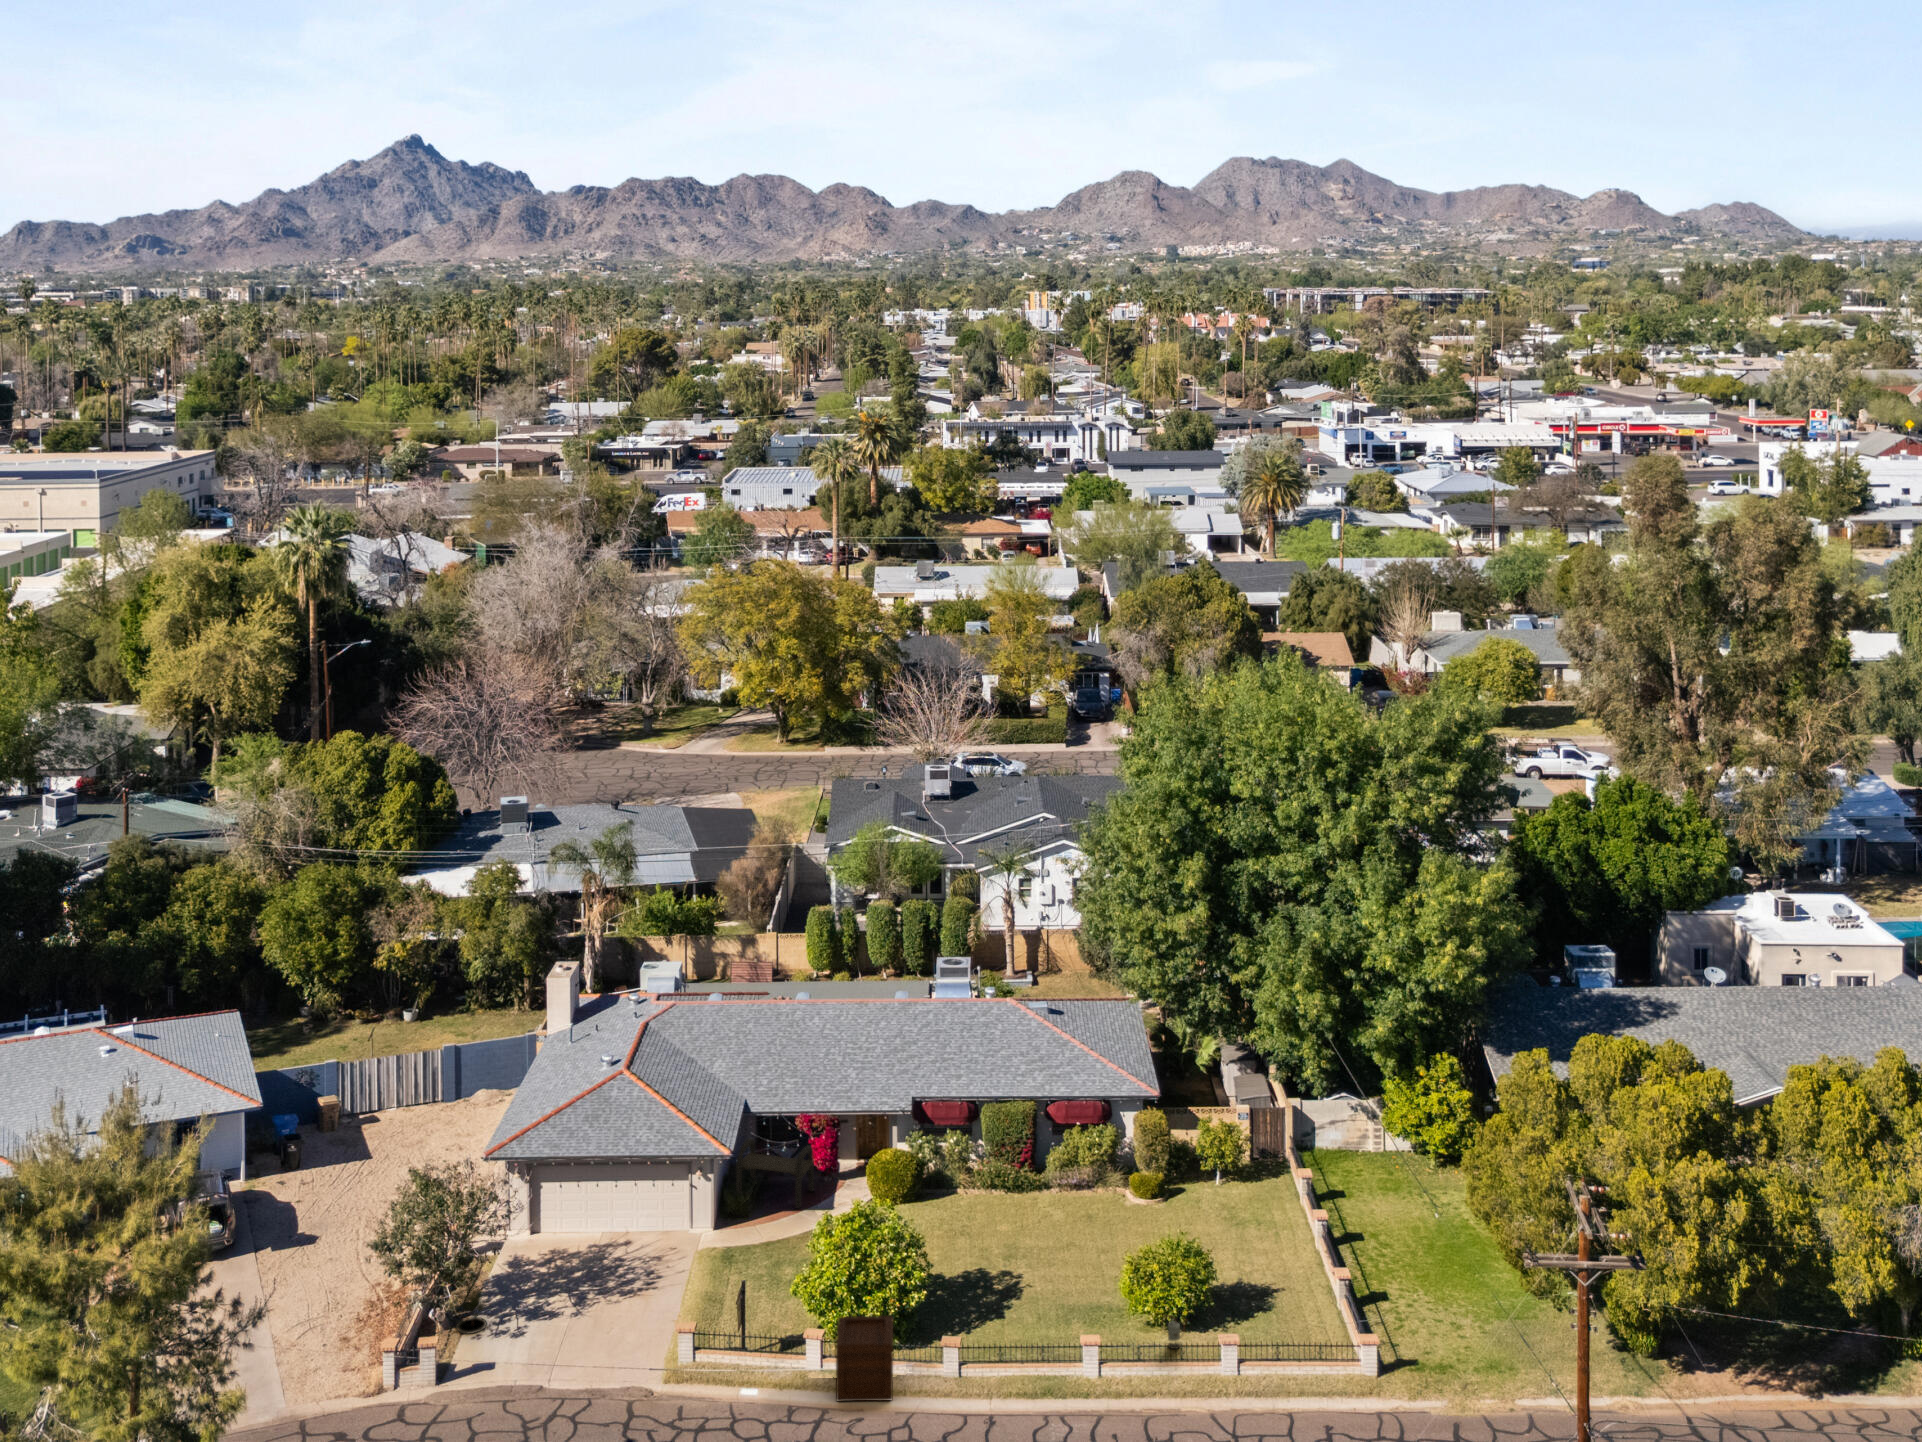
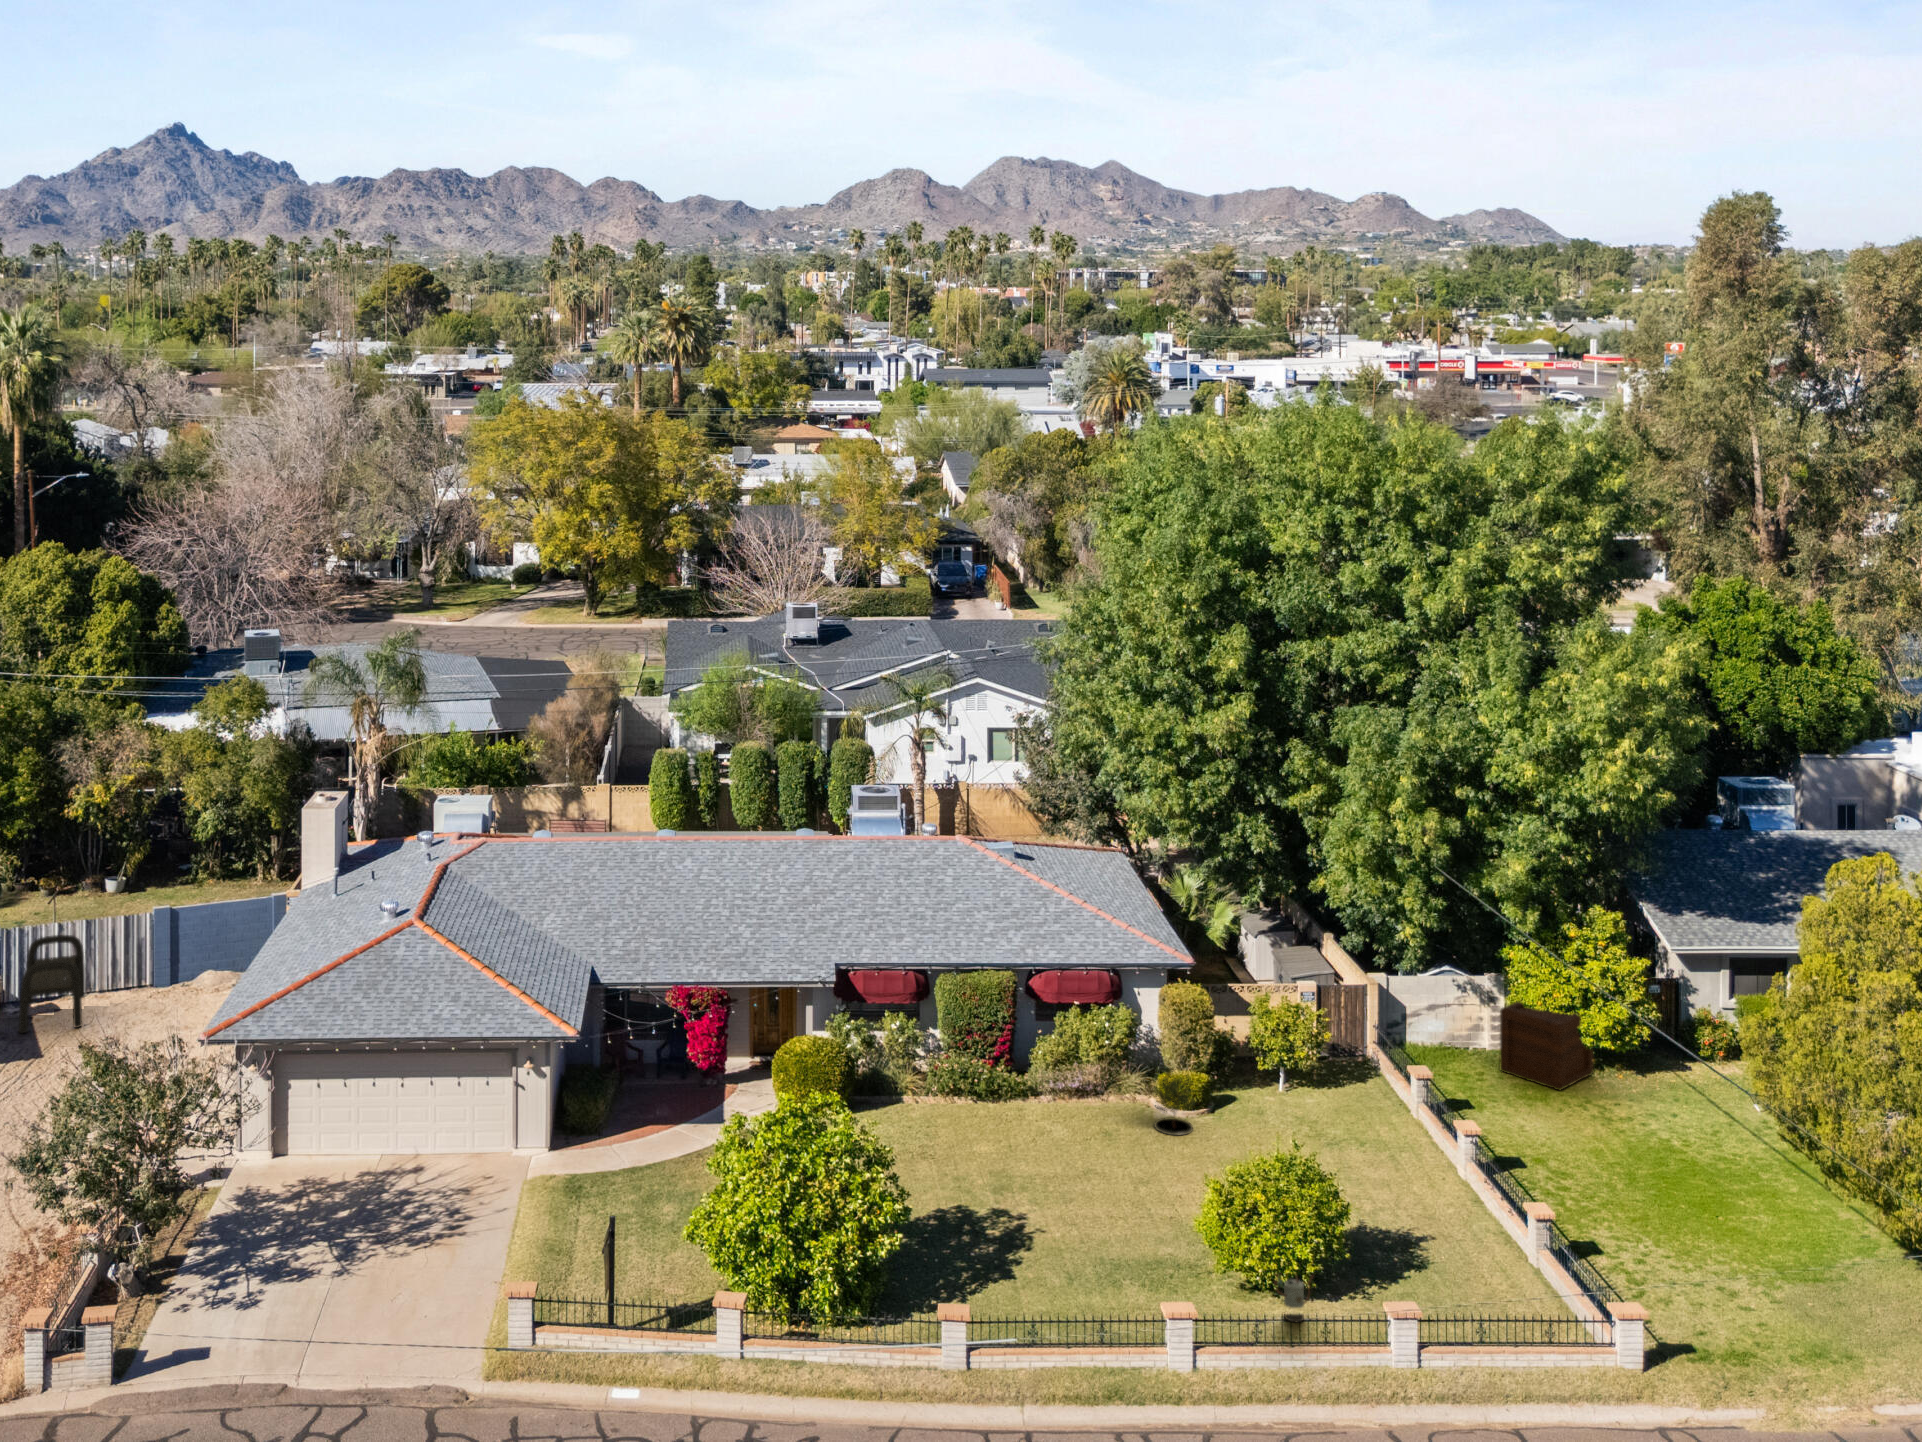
bench: present [736,1138,814,1208] -> present [19,935,86,1033]
potted tree: present [457,1278,487,1334] -> present [1154,1063,1195,1135]
wooden crate: present [836,1316,893,1402] -> present [1500,1001,1594,1090]

